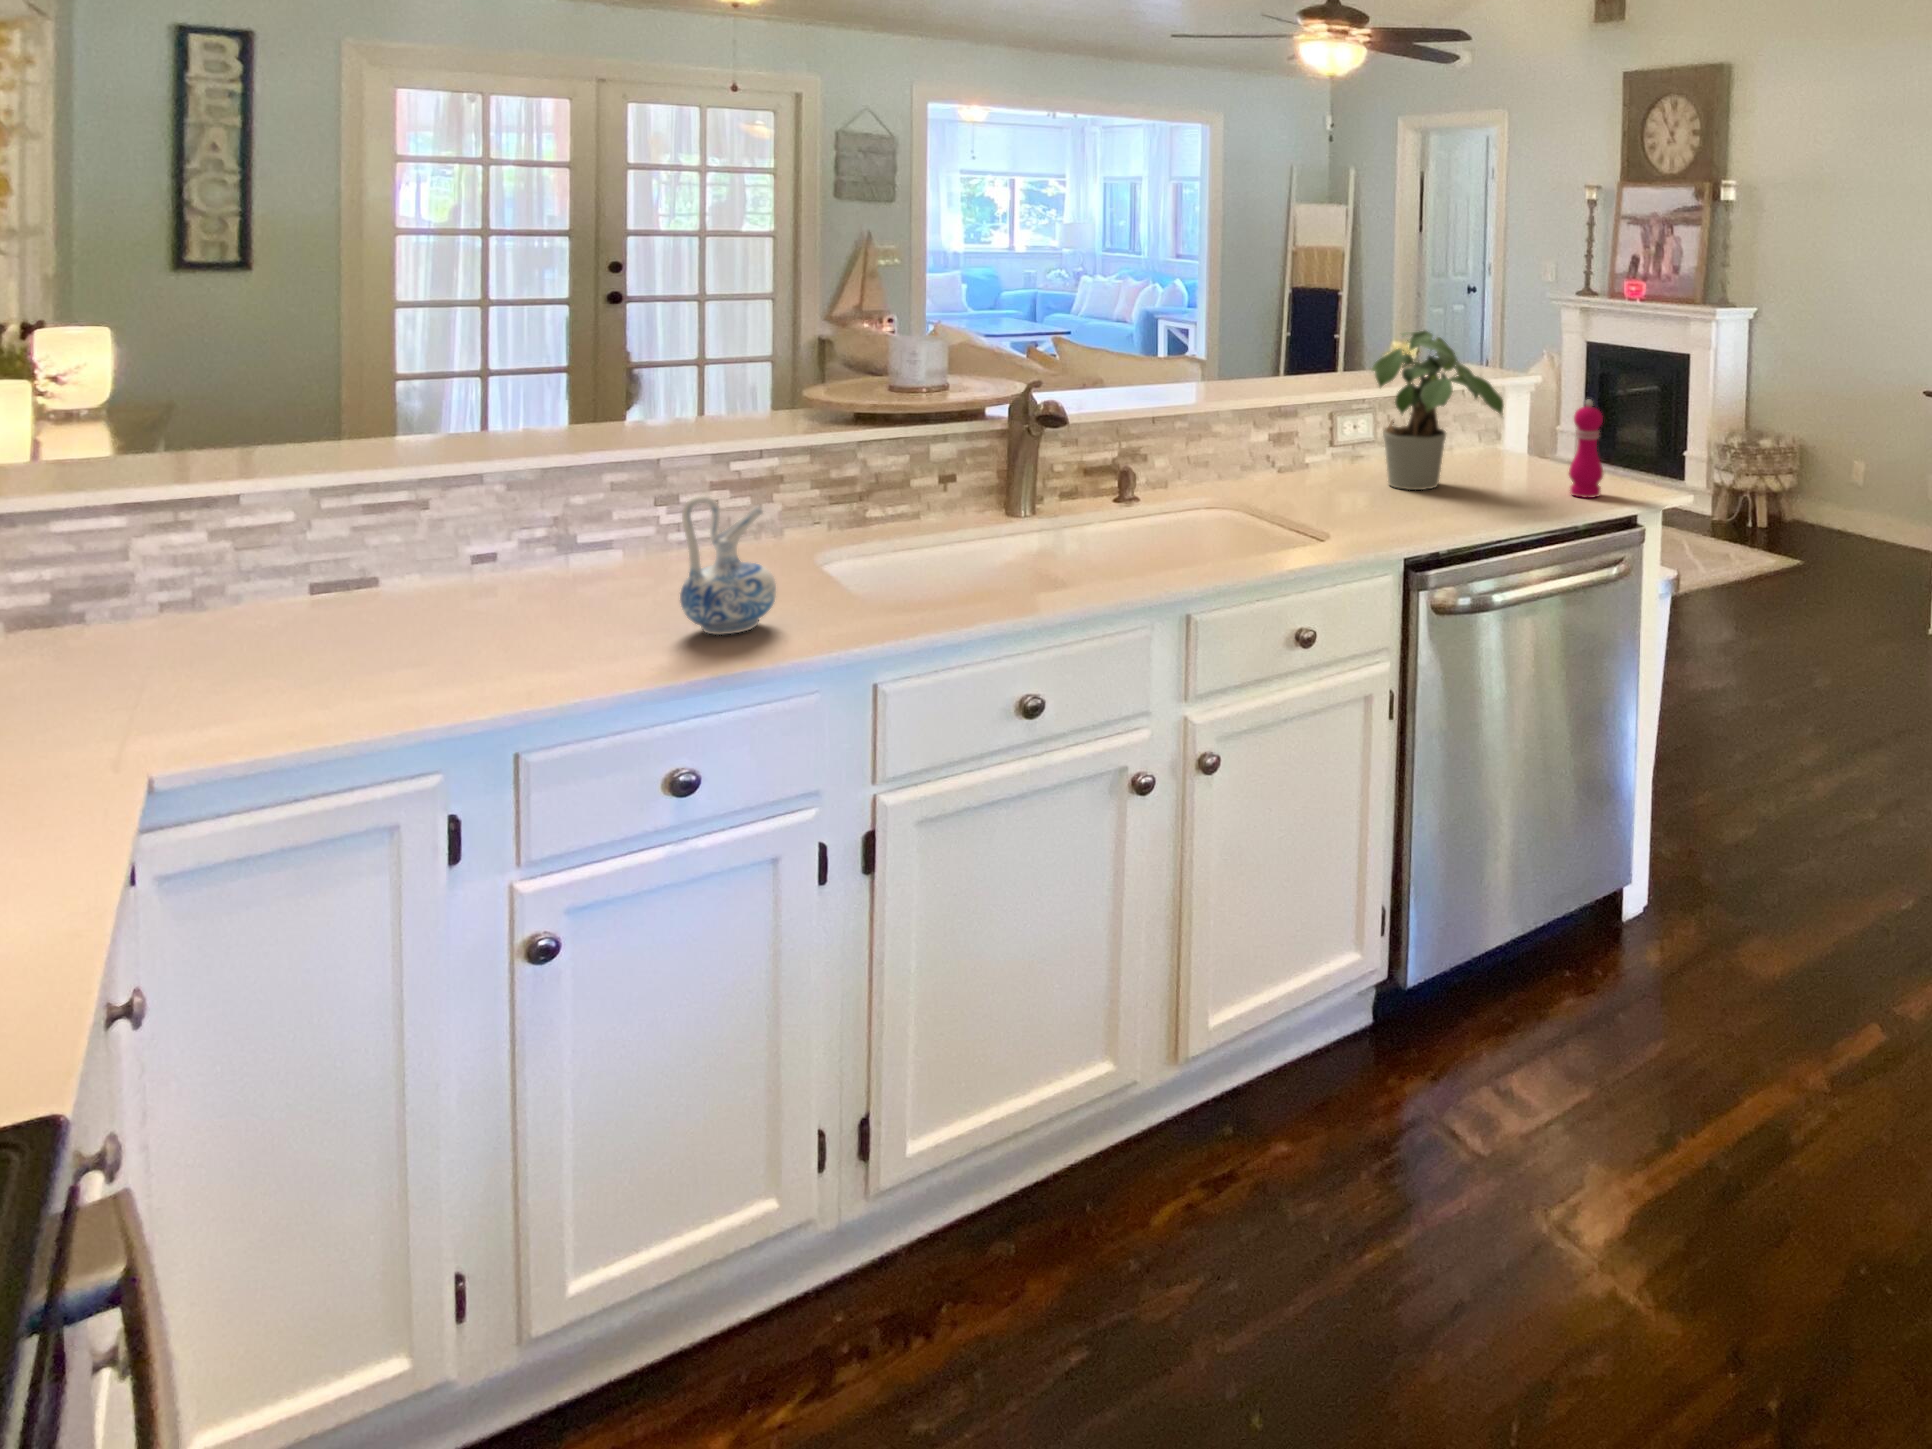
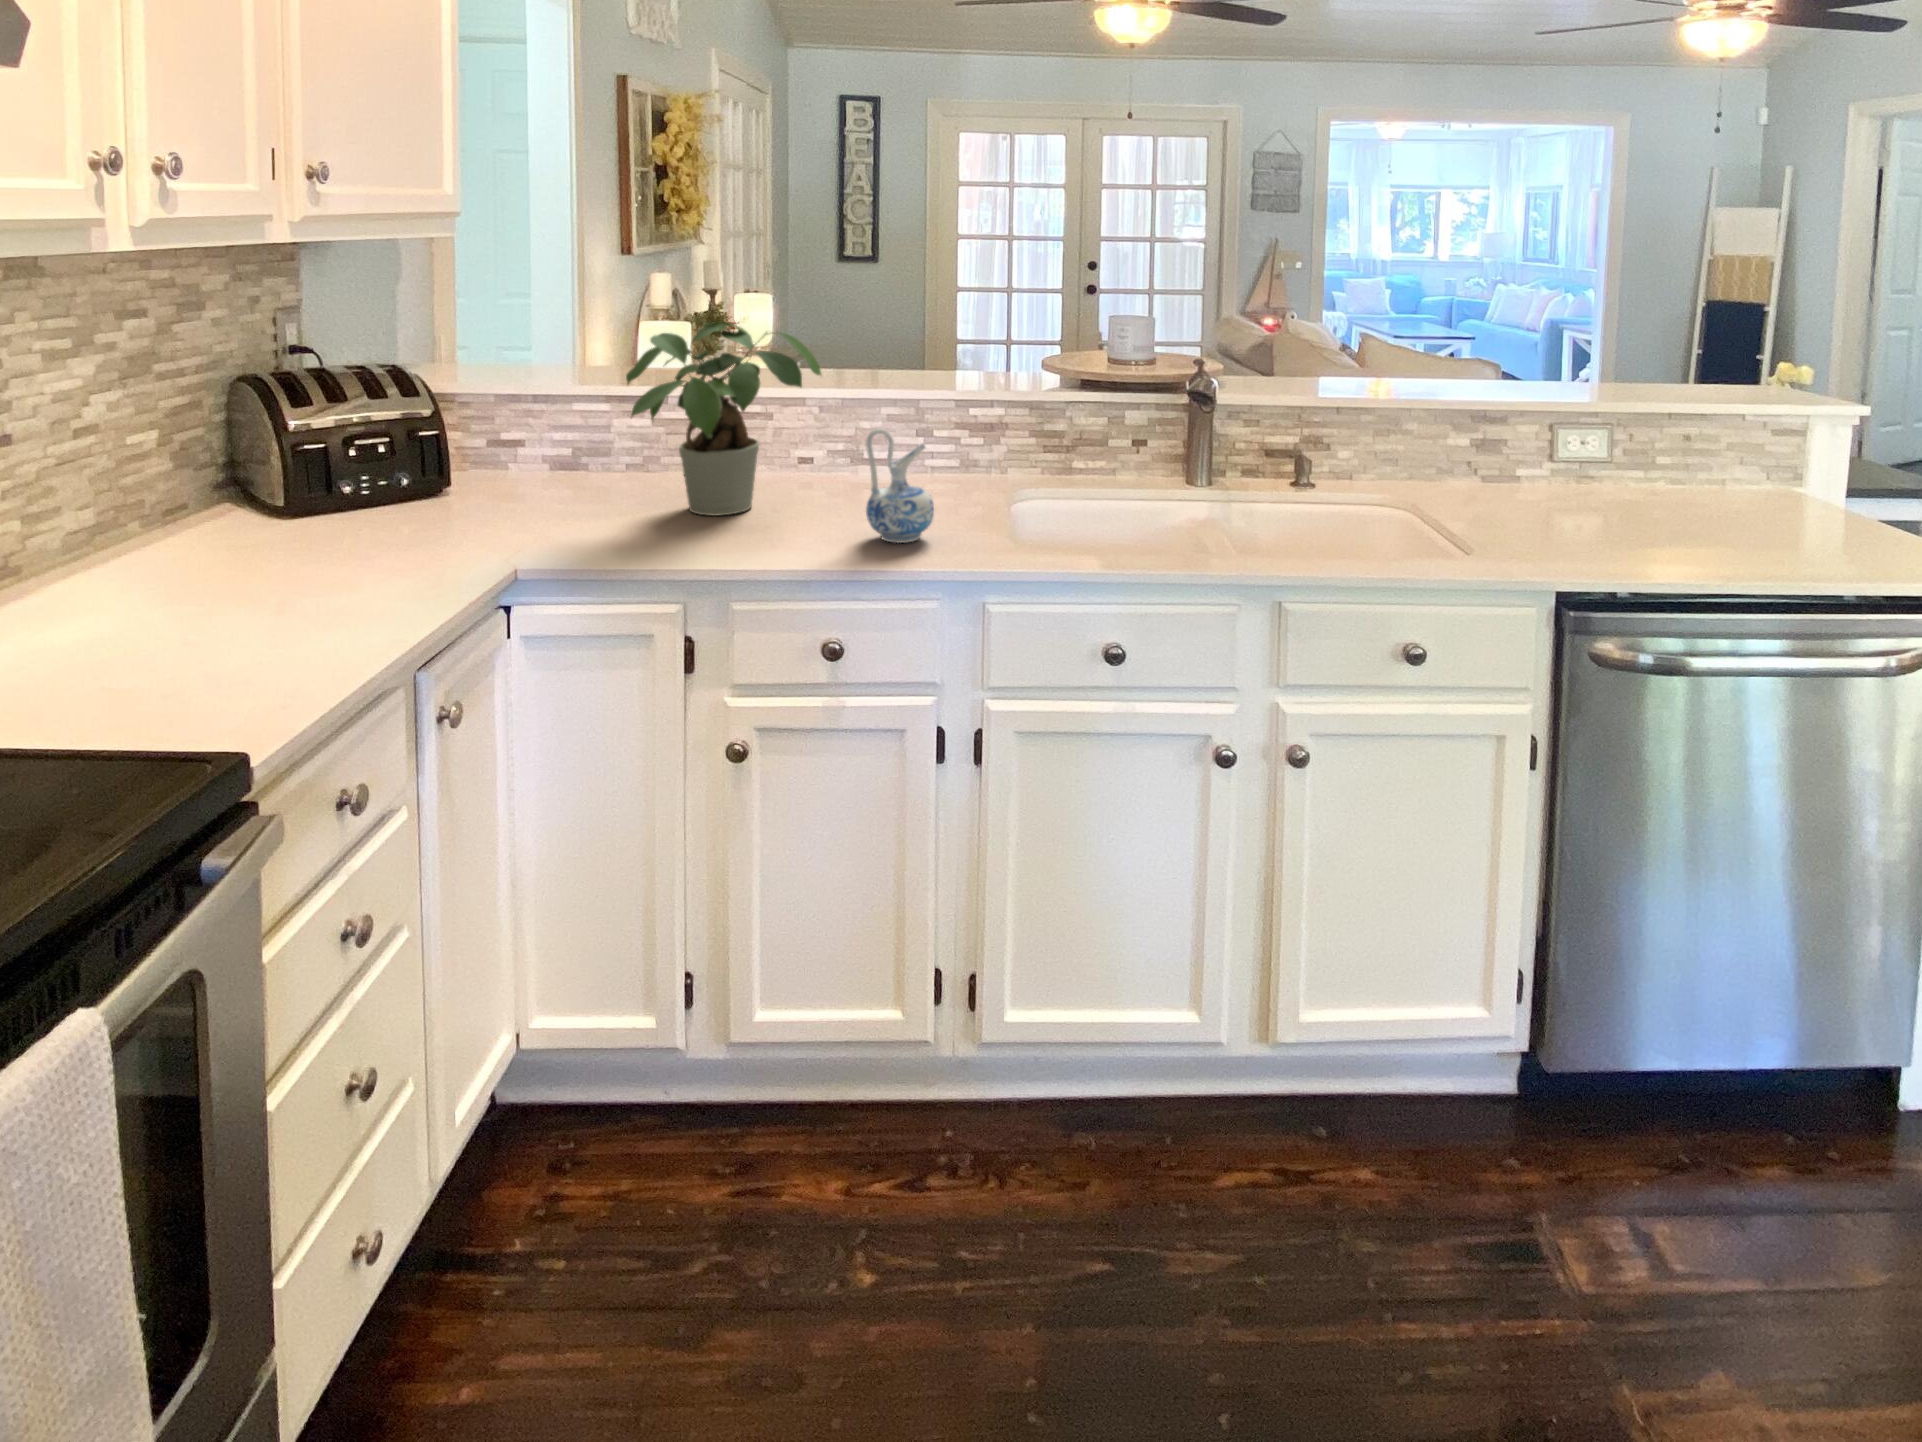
potted plant: present [1372,331,1504,490] -> present [626,322,821,516]
pepper mill: present [1569,399,1604,498] -> none [1845,437,1901,564]

